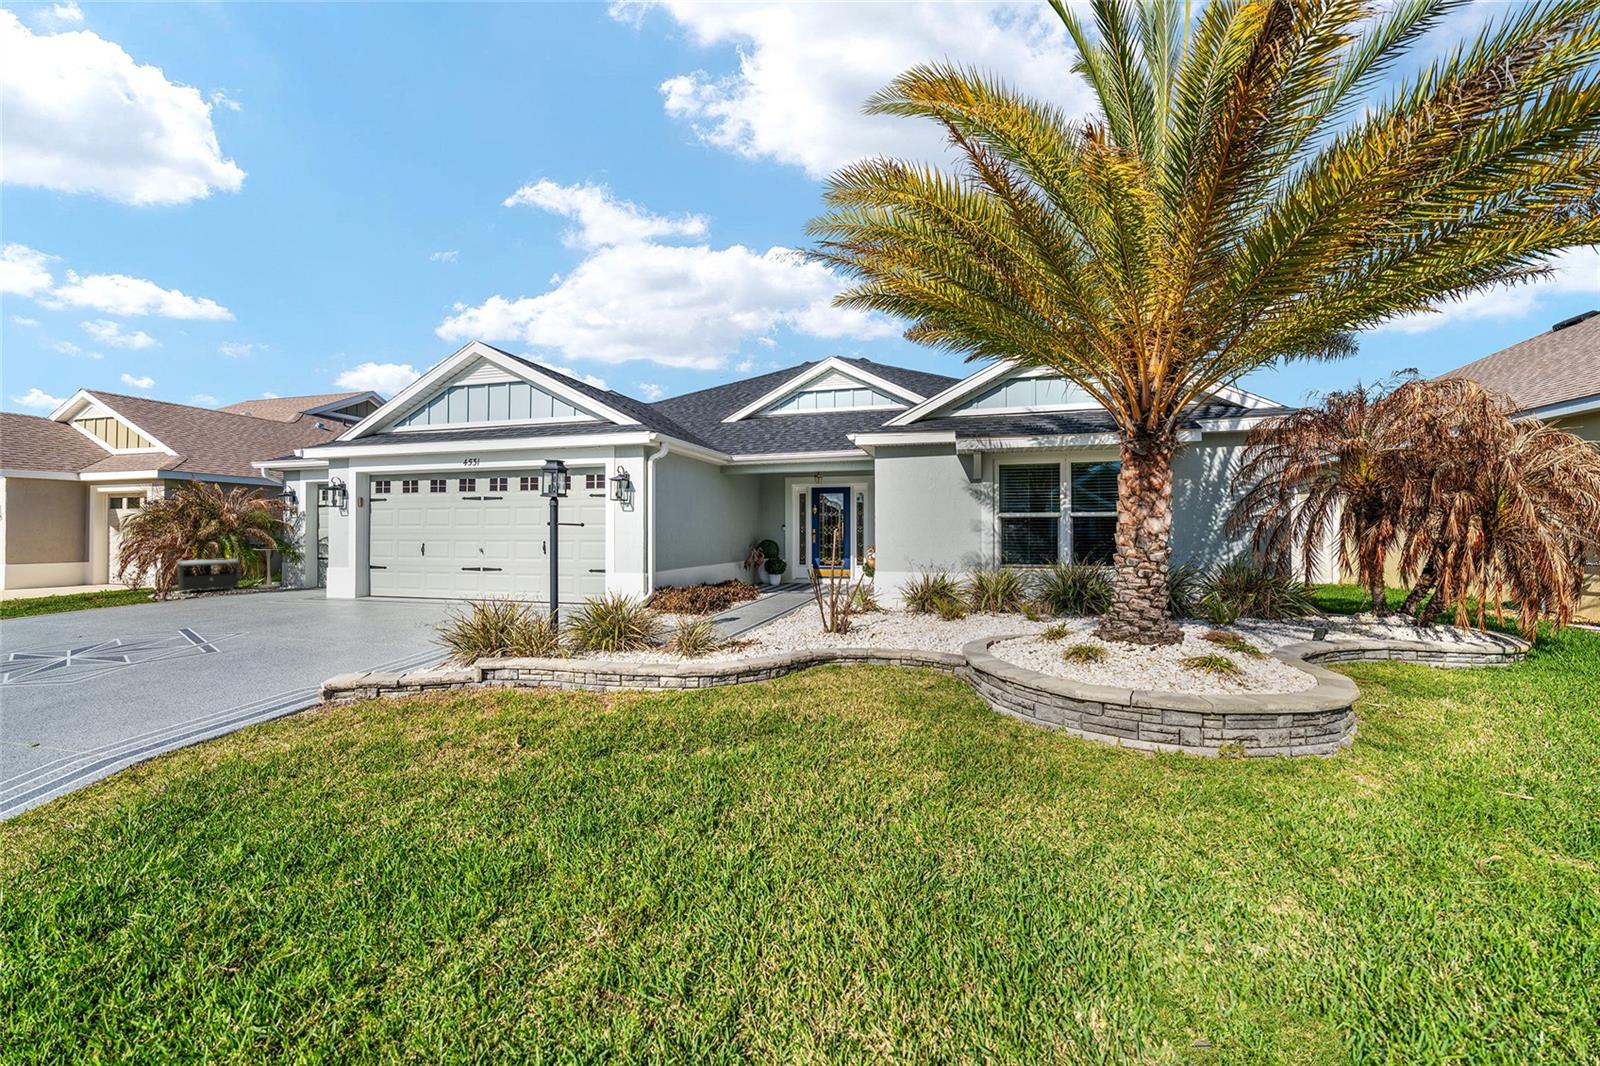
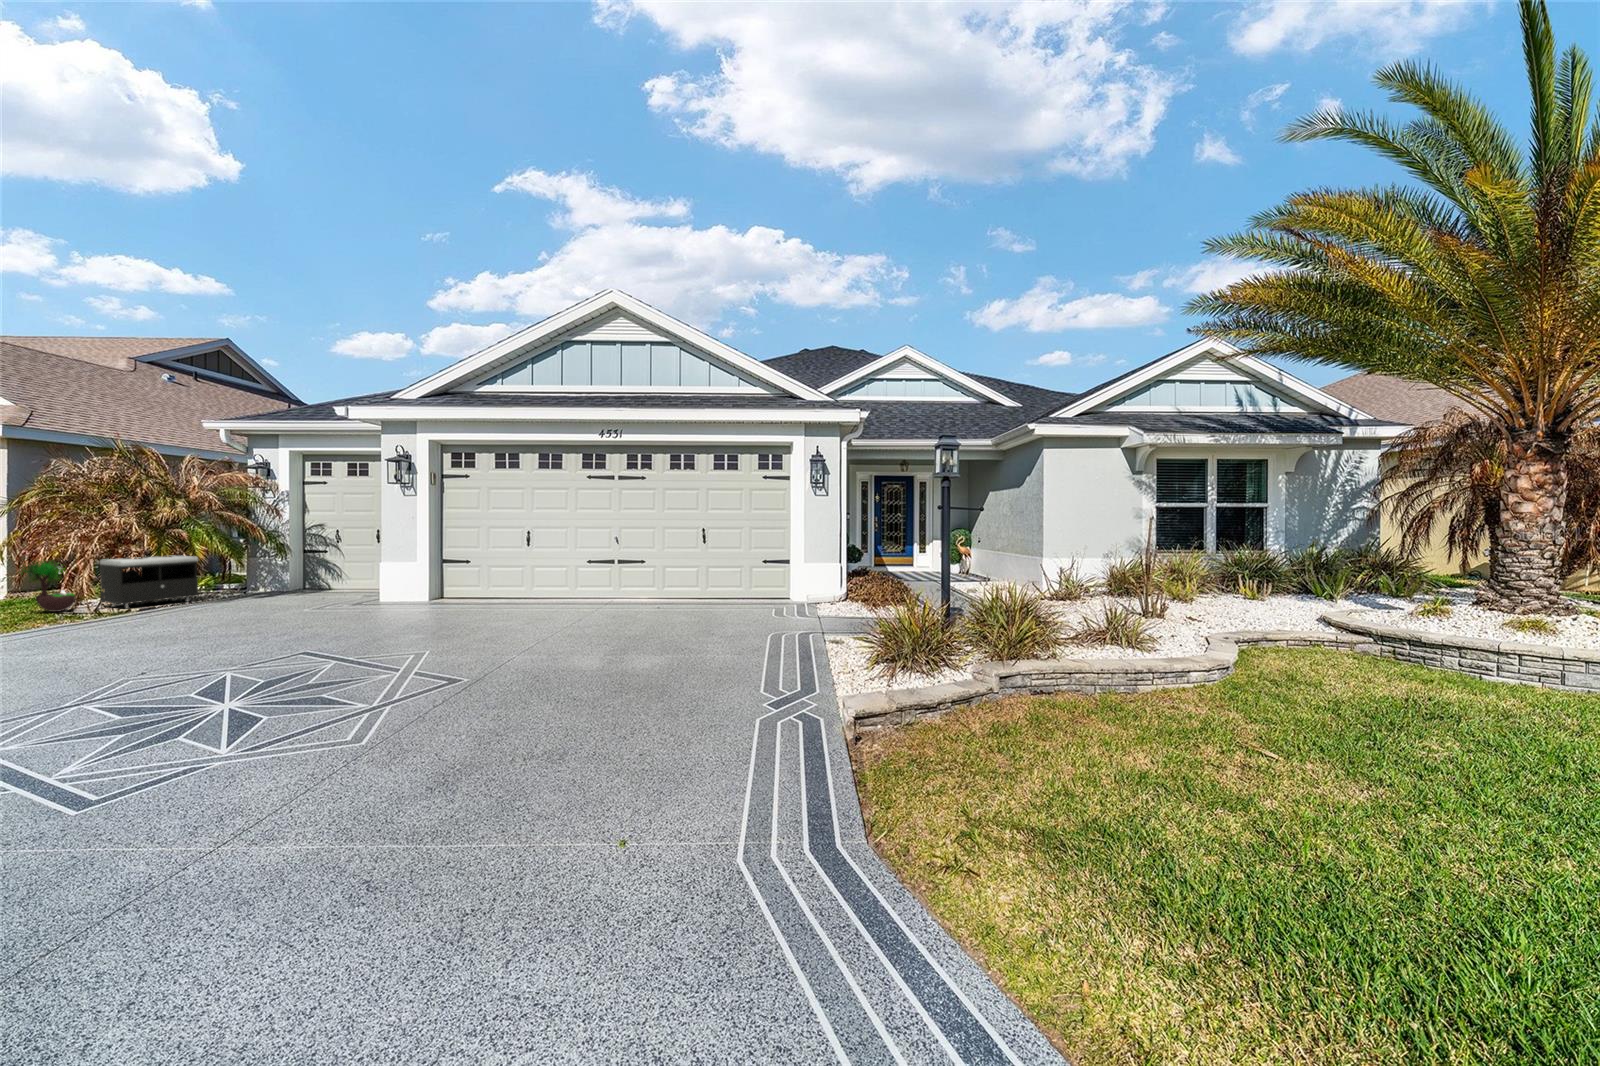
pedestal table: present [253,548,280,587] -> none [206,540,253,596]
potted tree: none [127,557,160,594] -> present [22,561,75,612]

